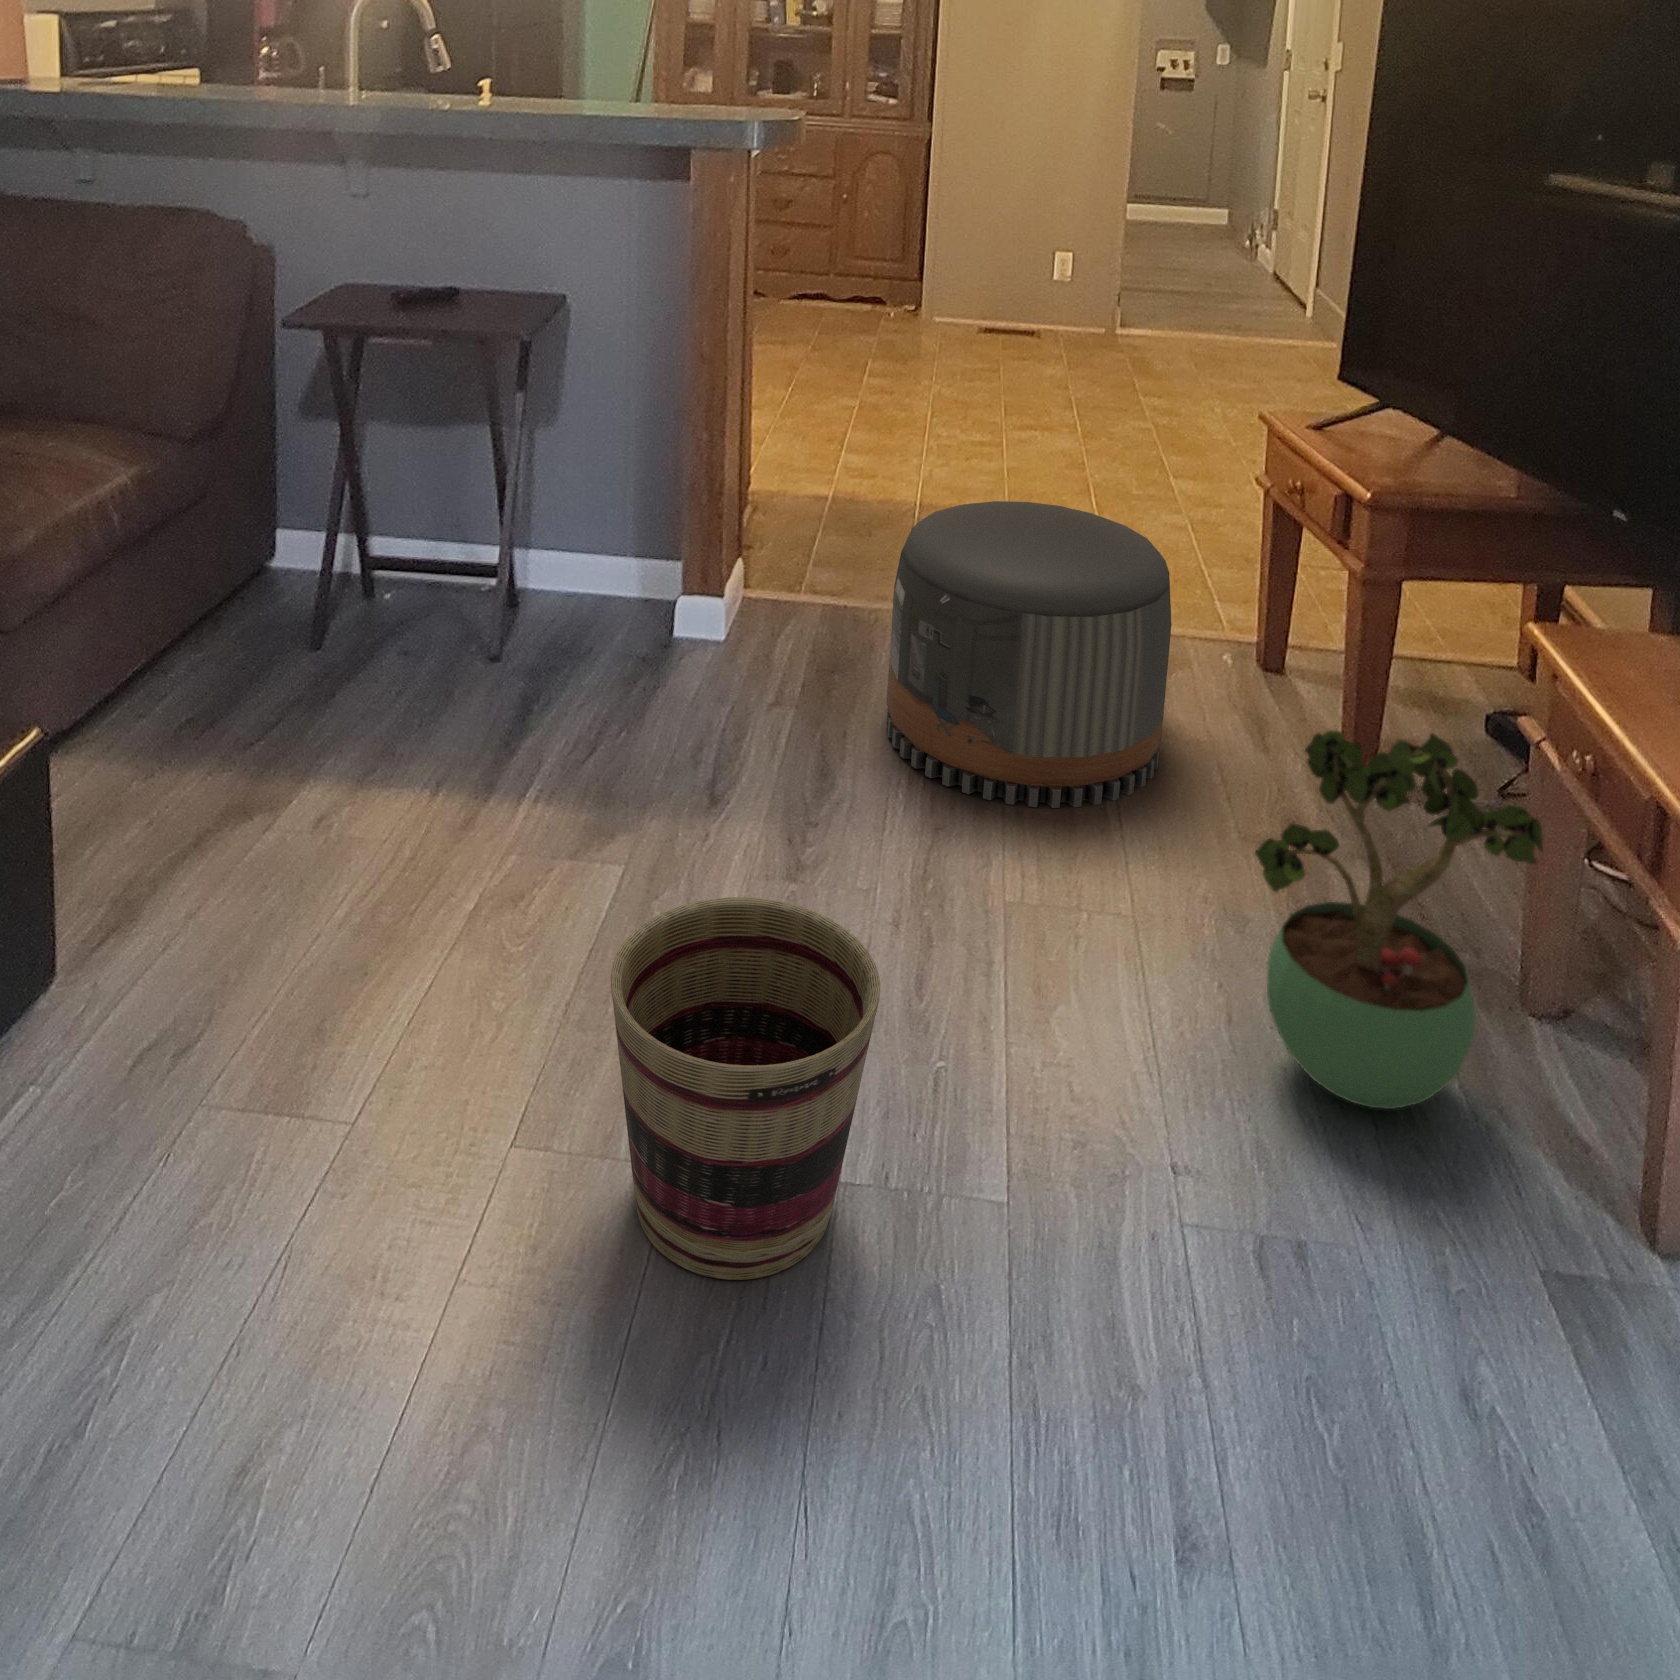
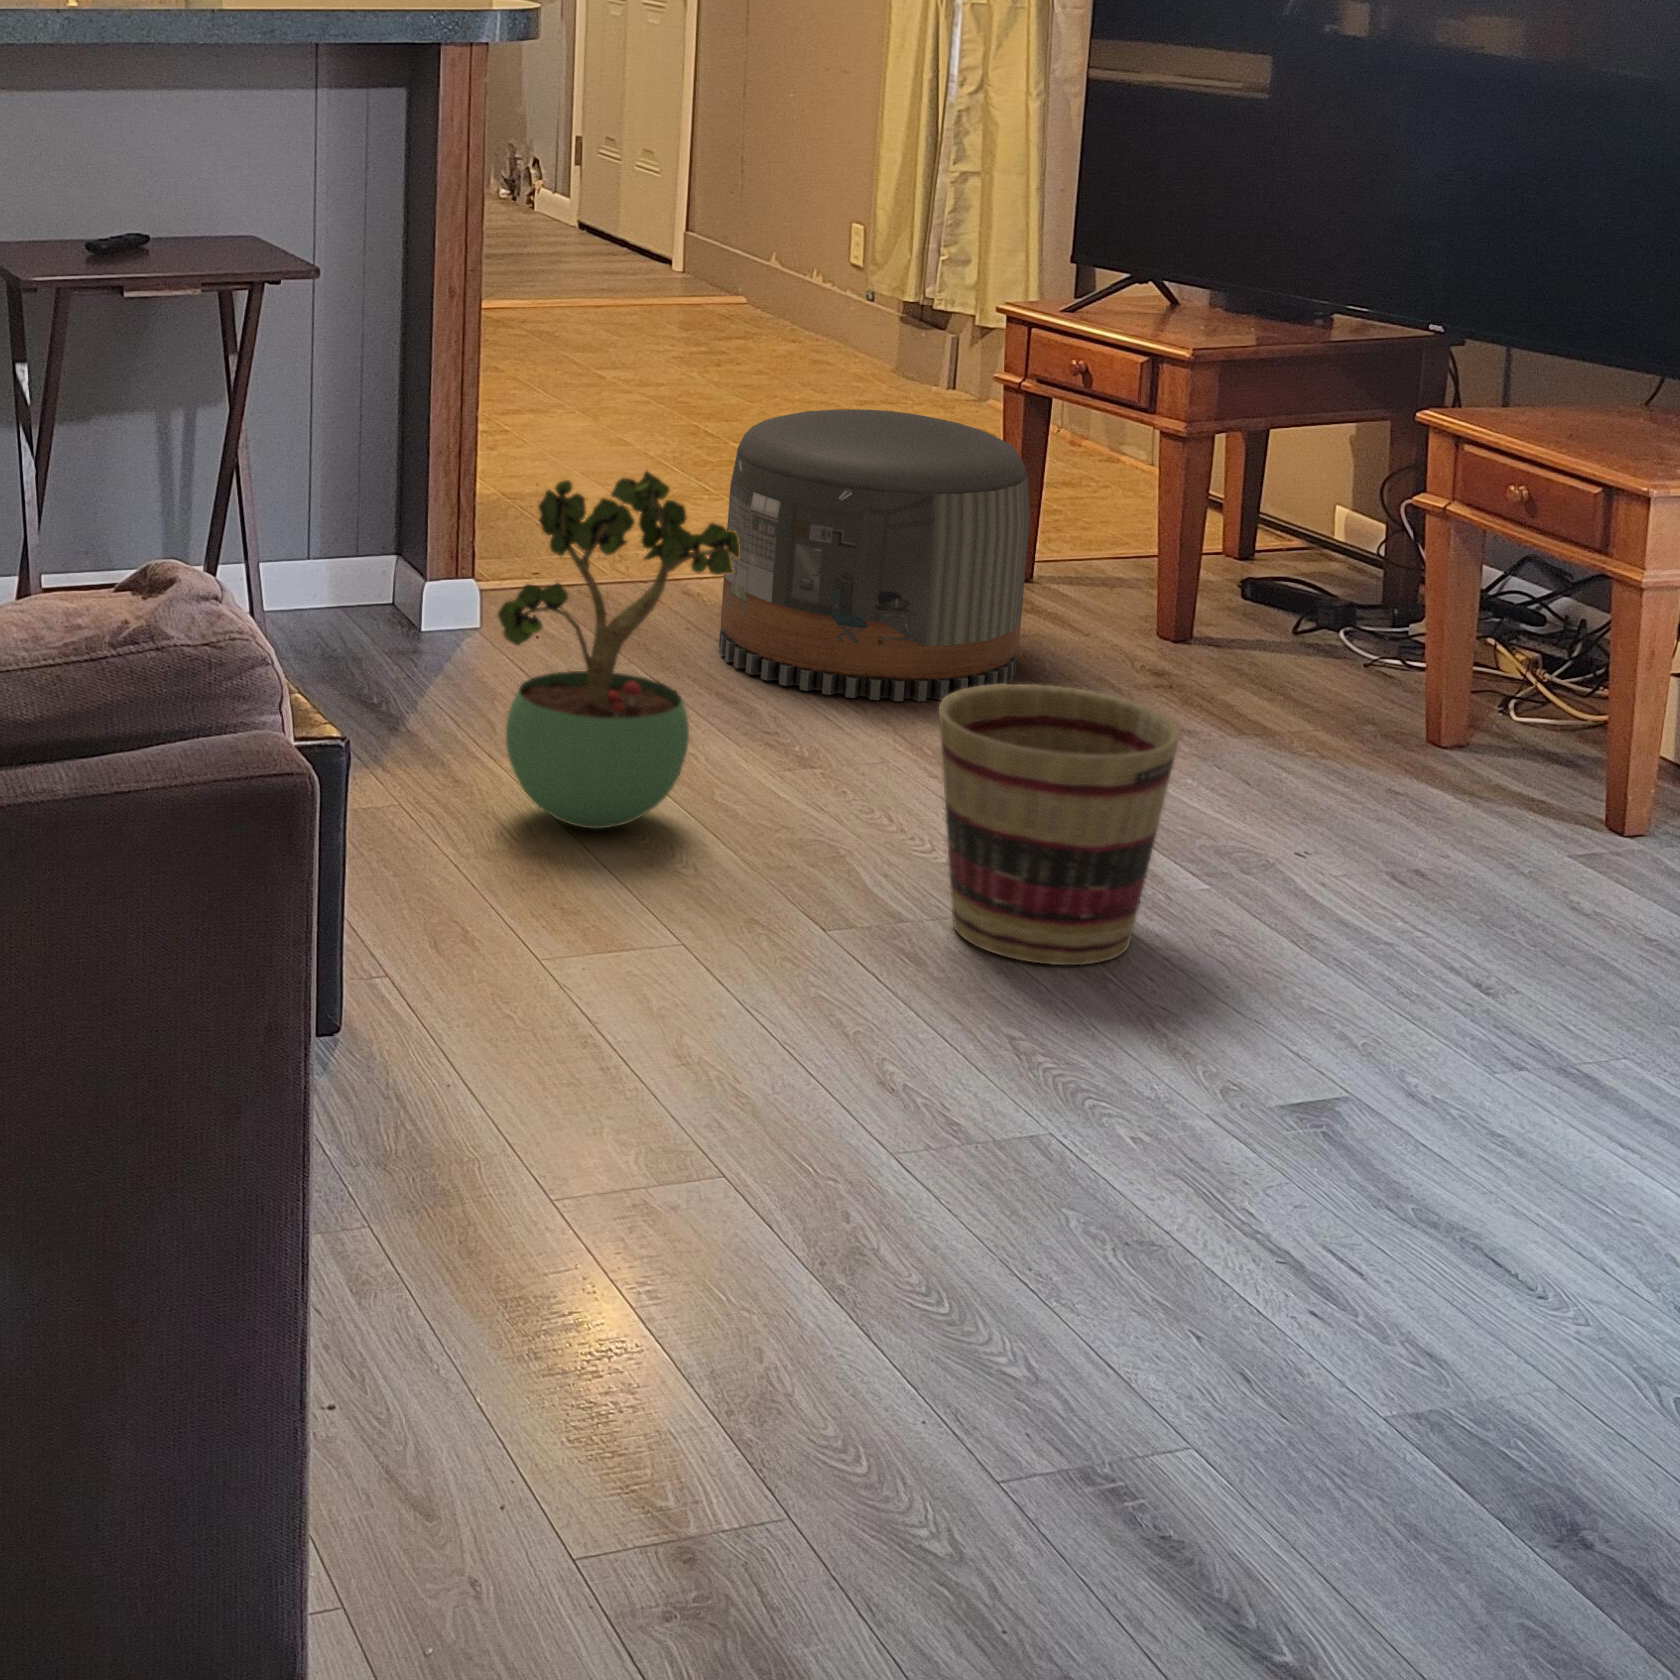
potted plant: present [1255,731,1543,1109] -> present [498,471,740,829]

